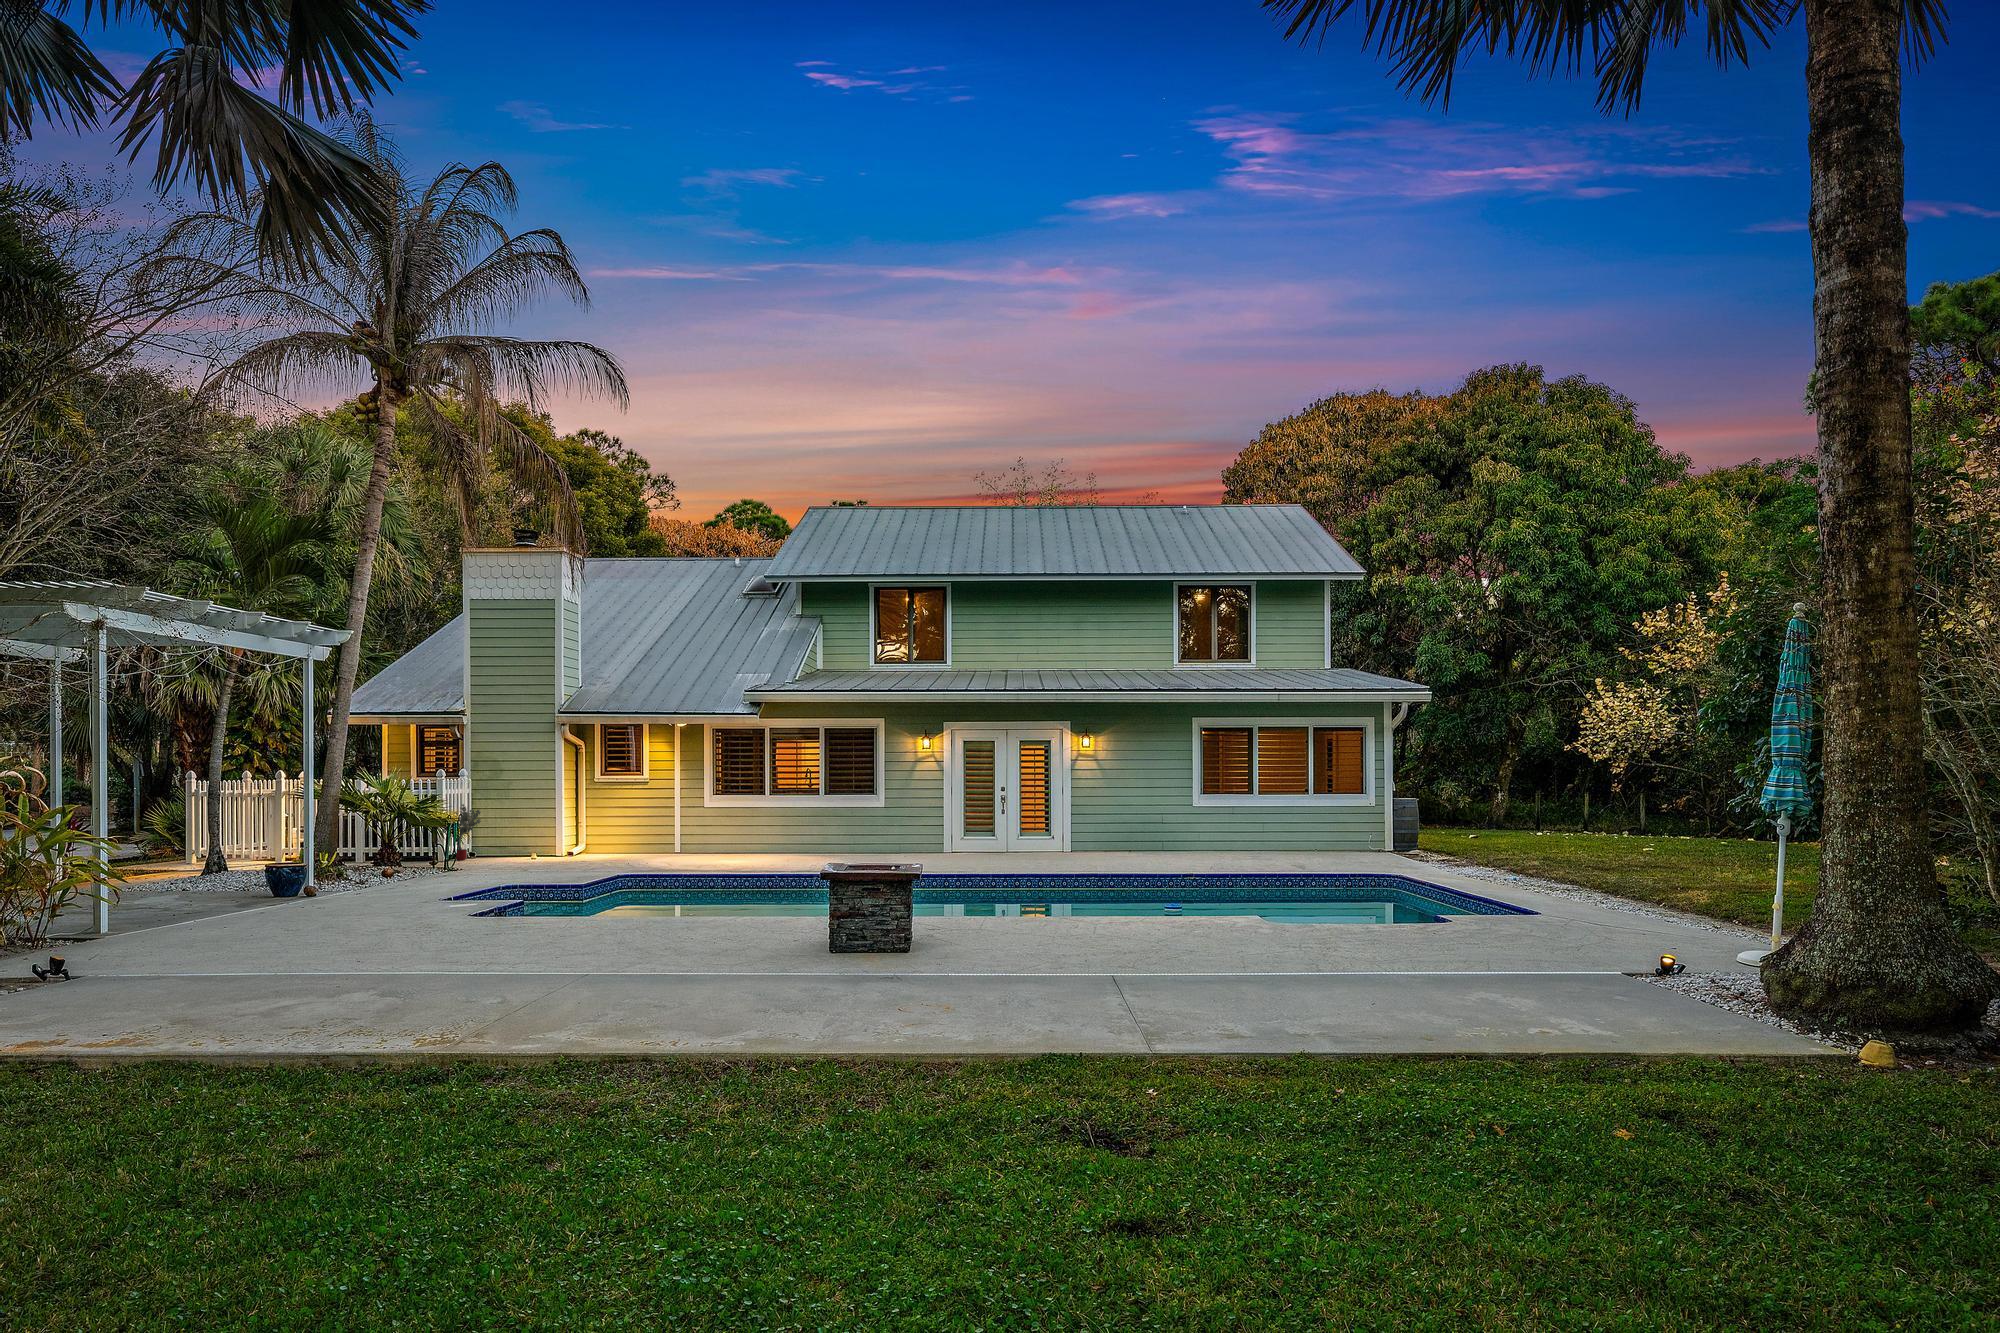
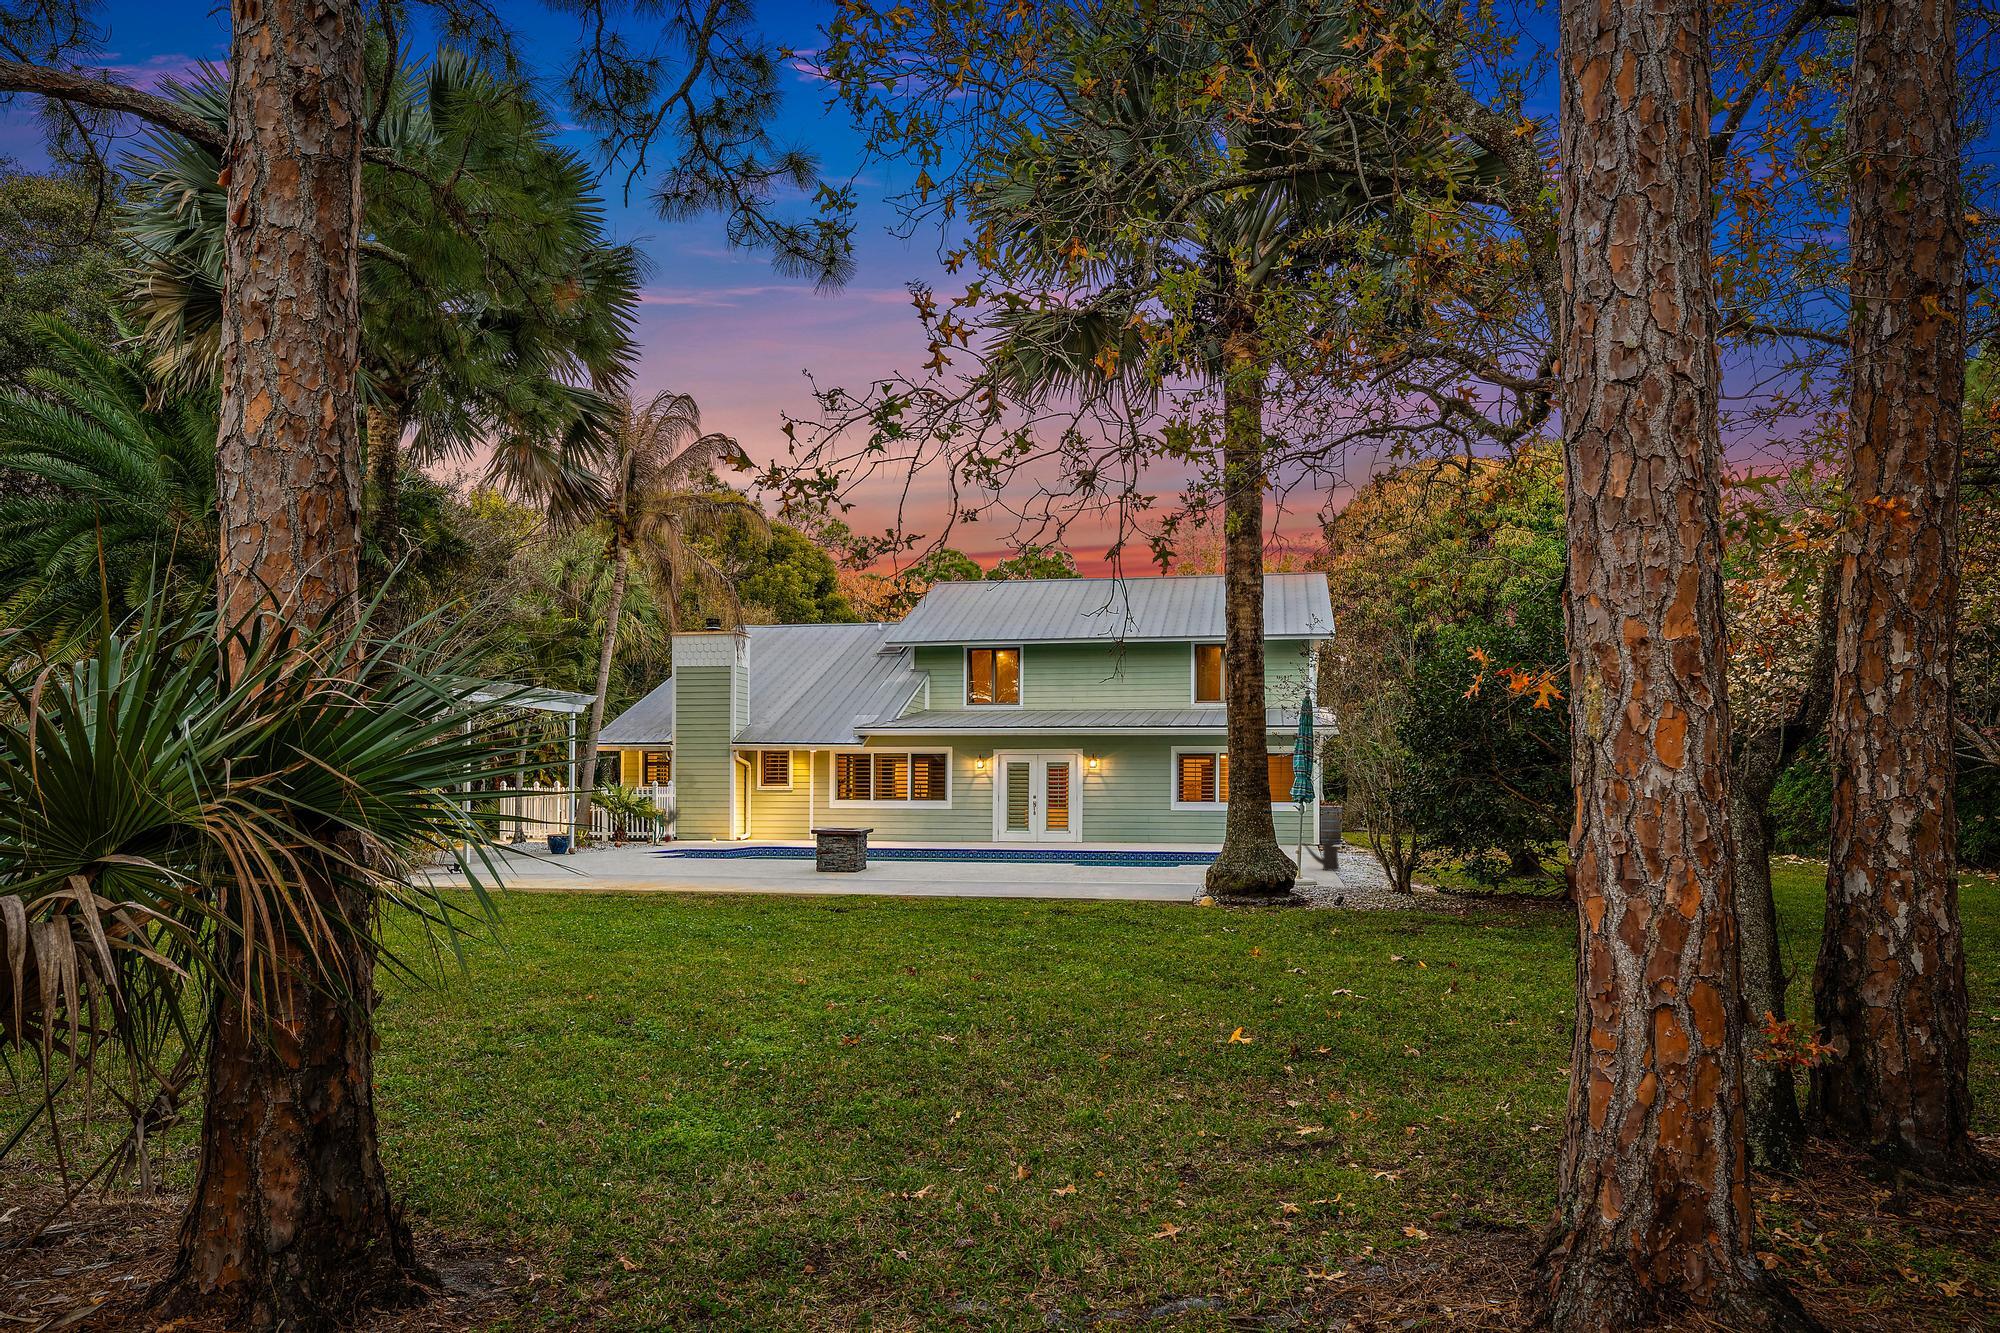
watering can: none [1522,851,1586,902] -> present [1304,838,1339,871]

